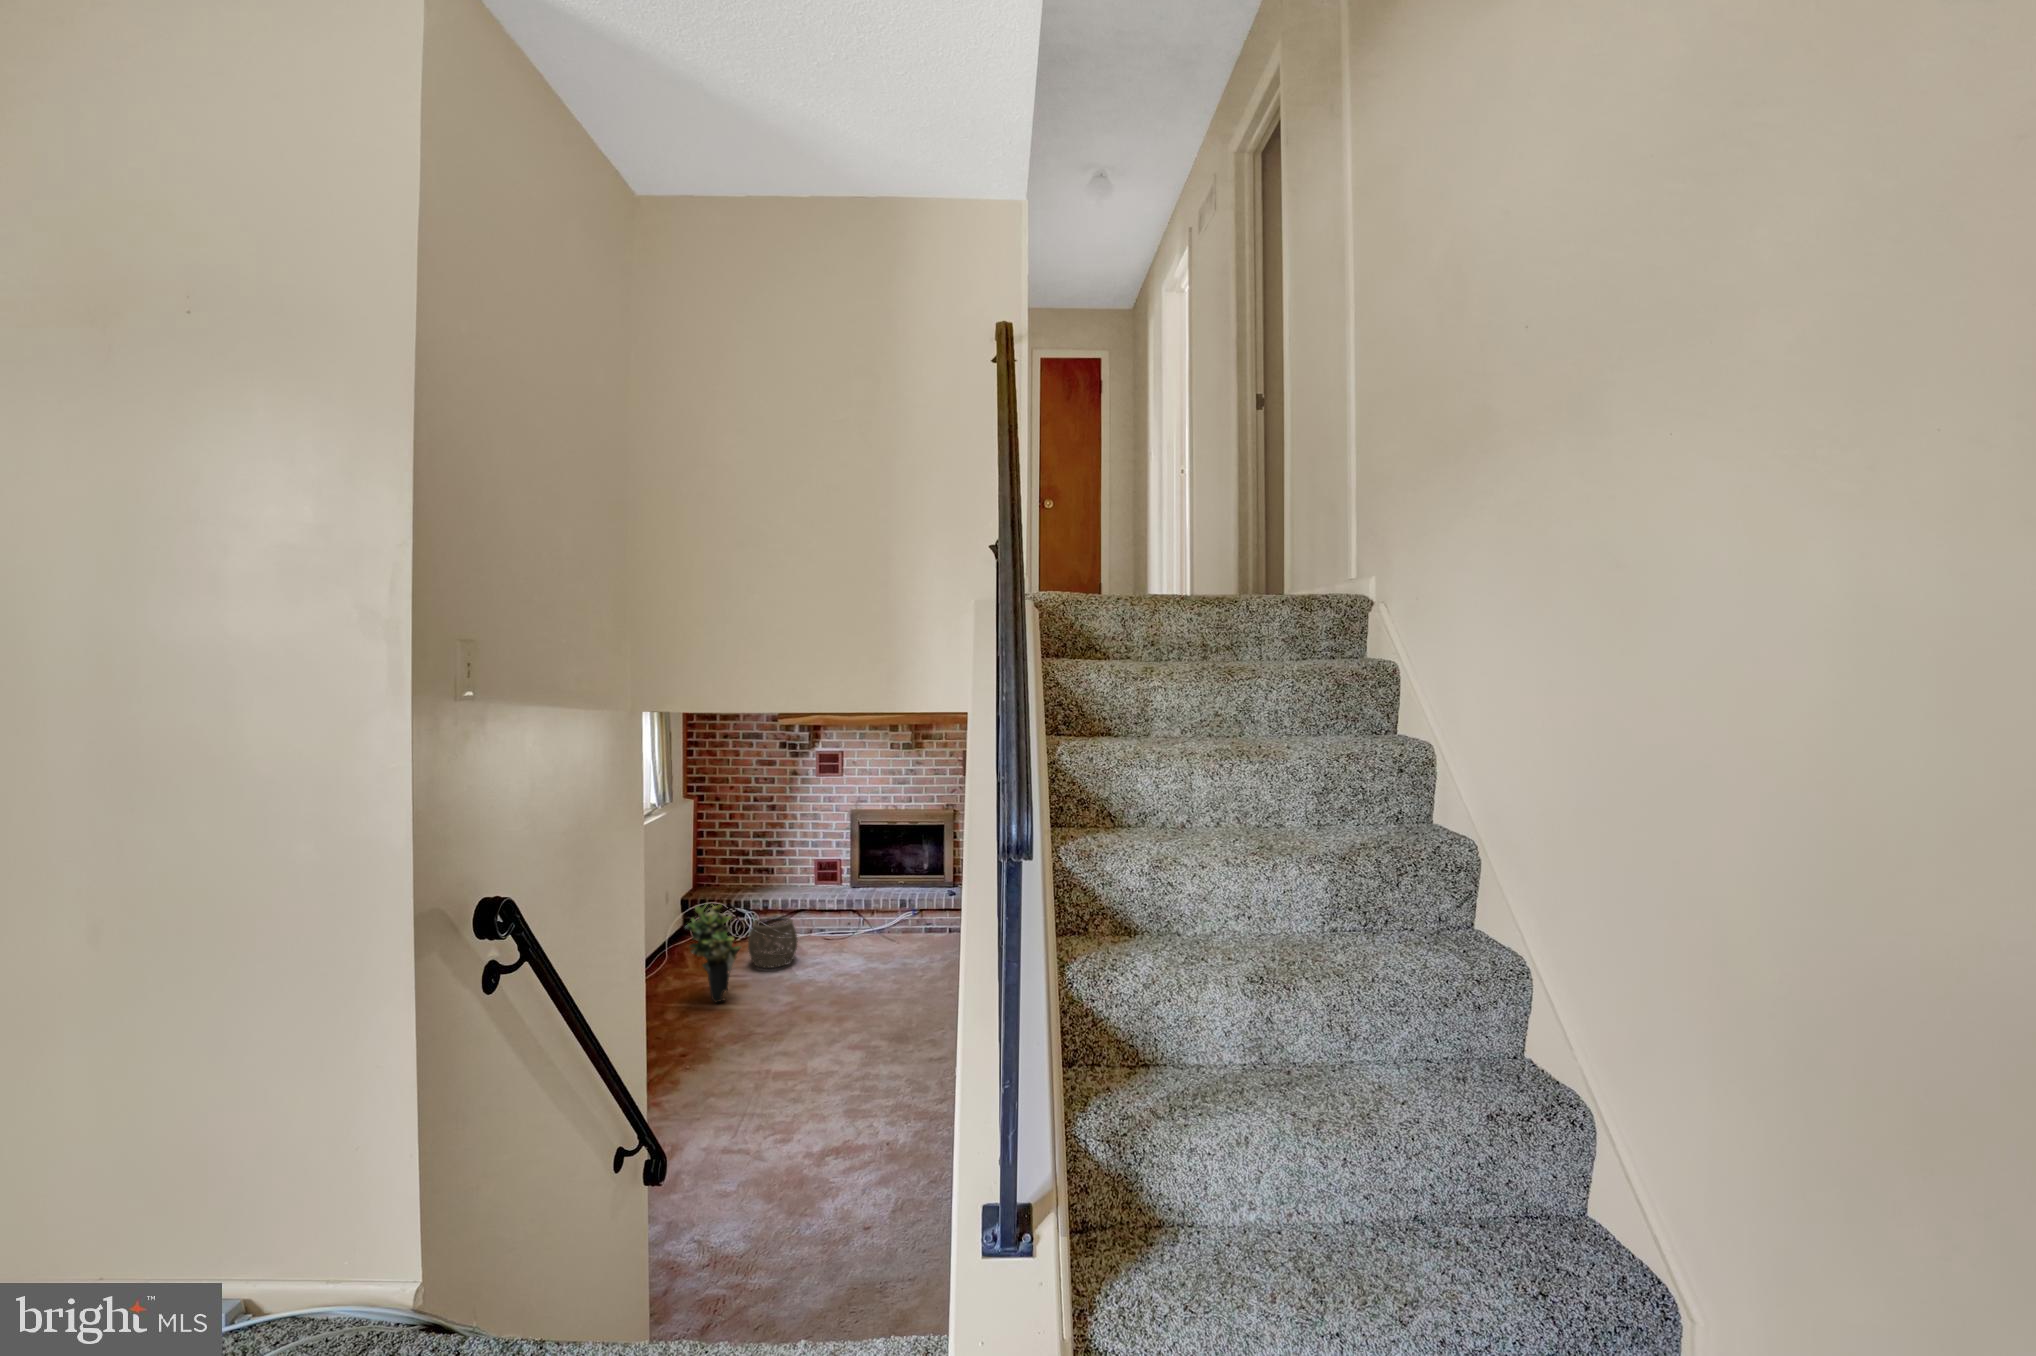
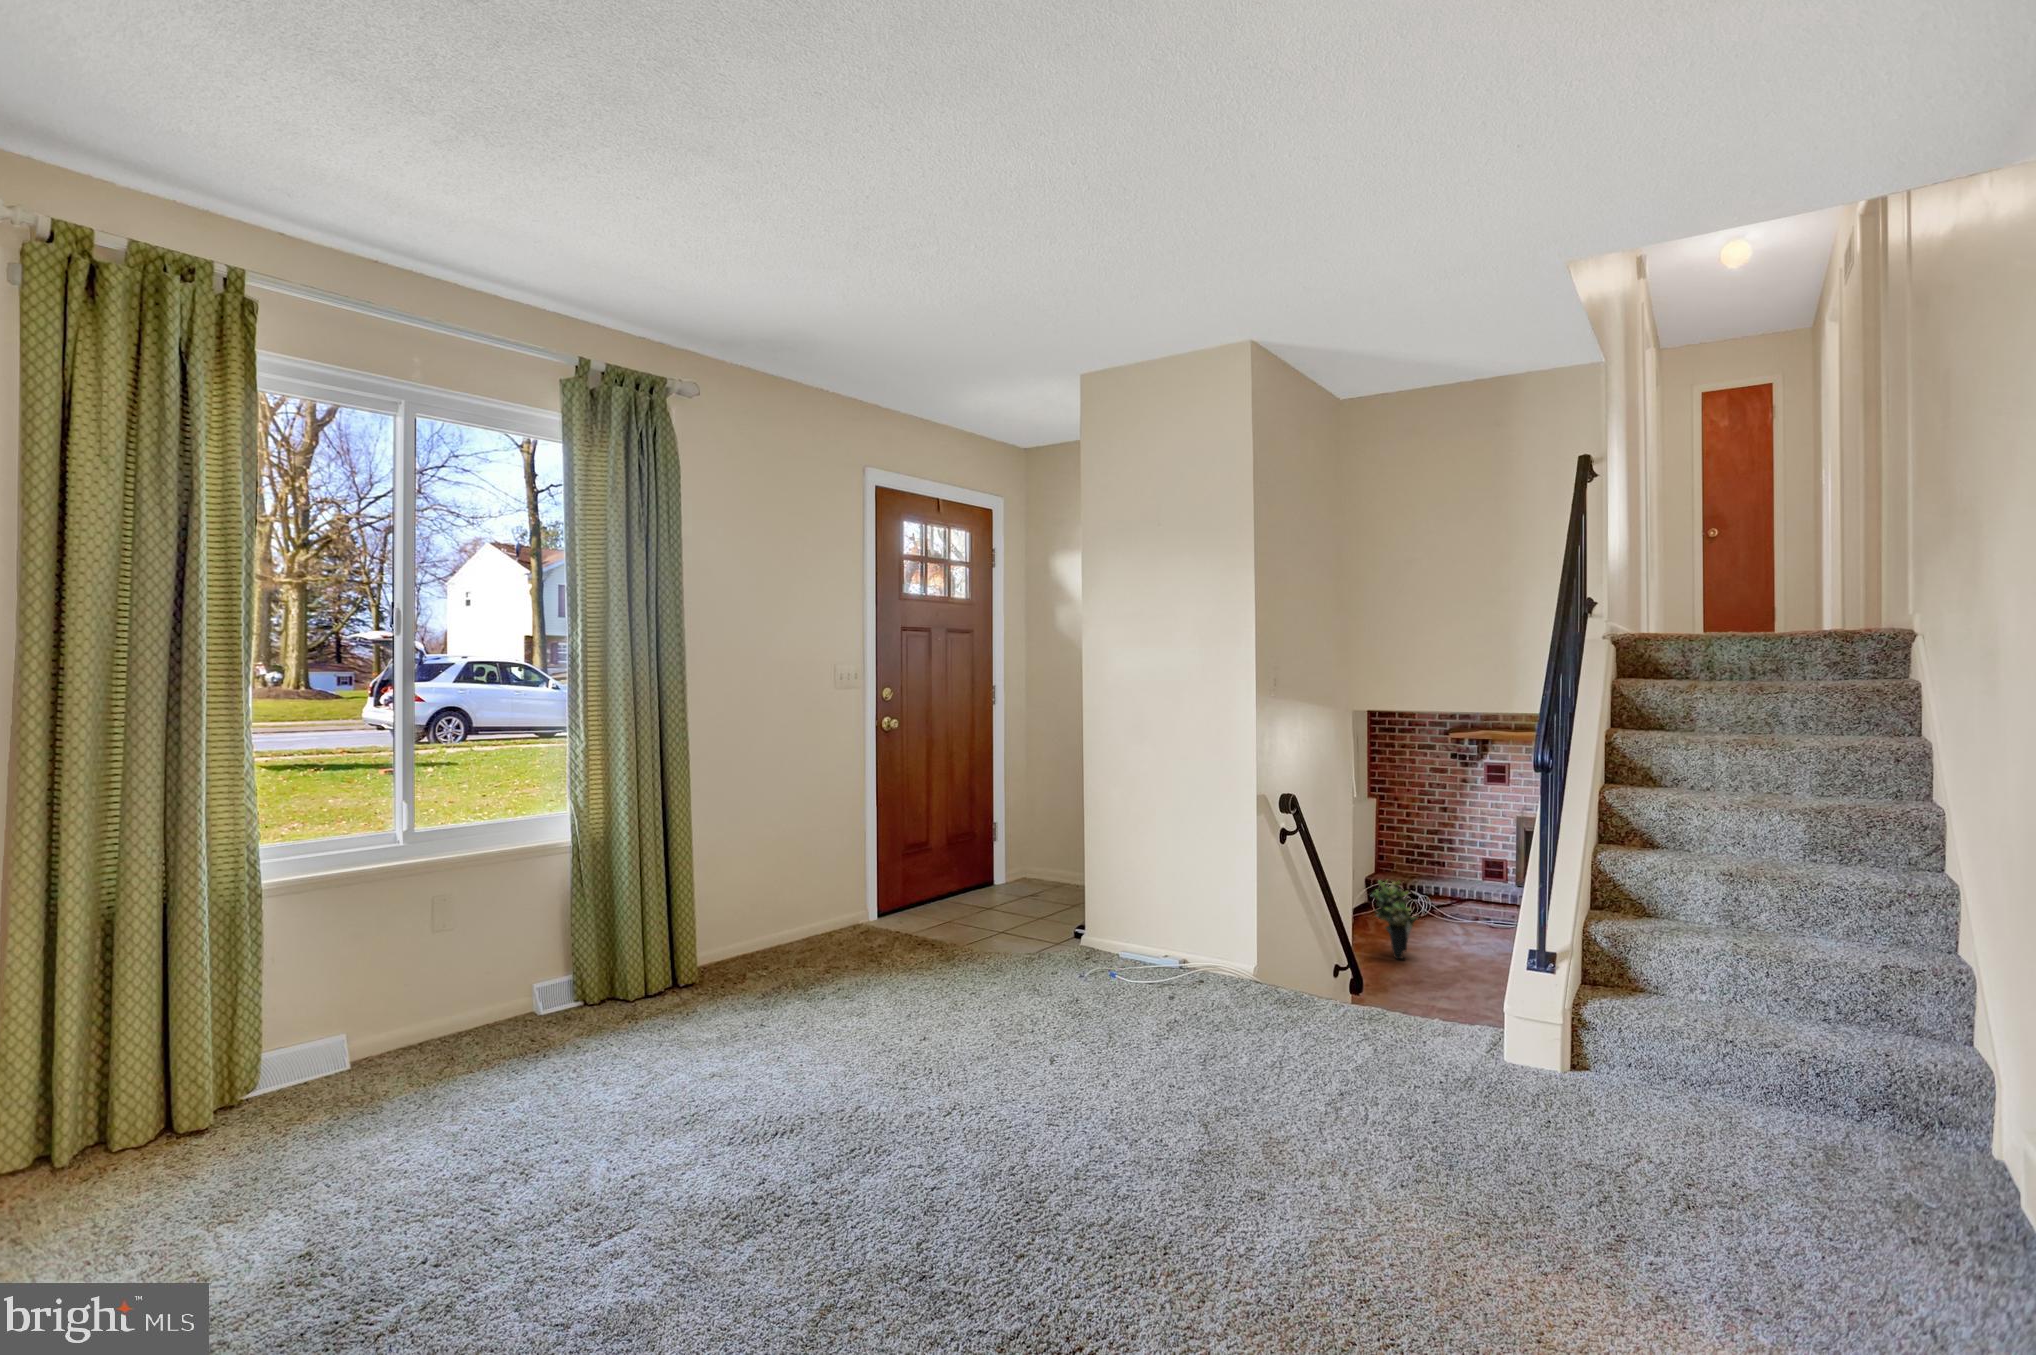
woven basket: present [748,917,798,968] -> none [1424,900,1469,943]

